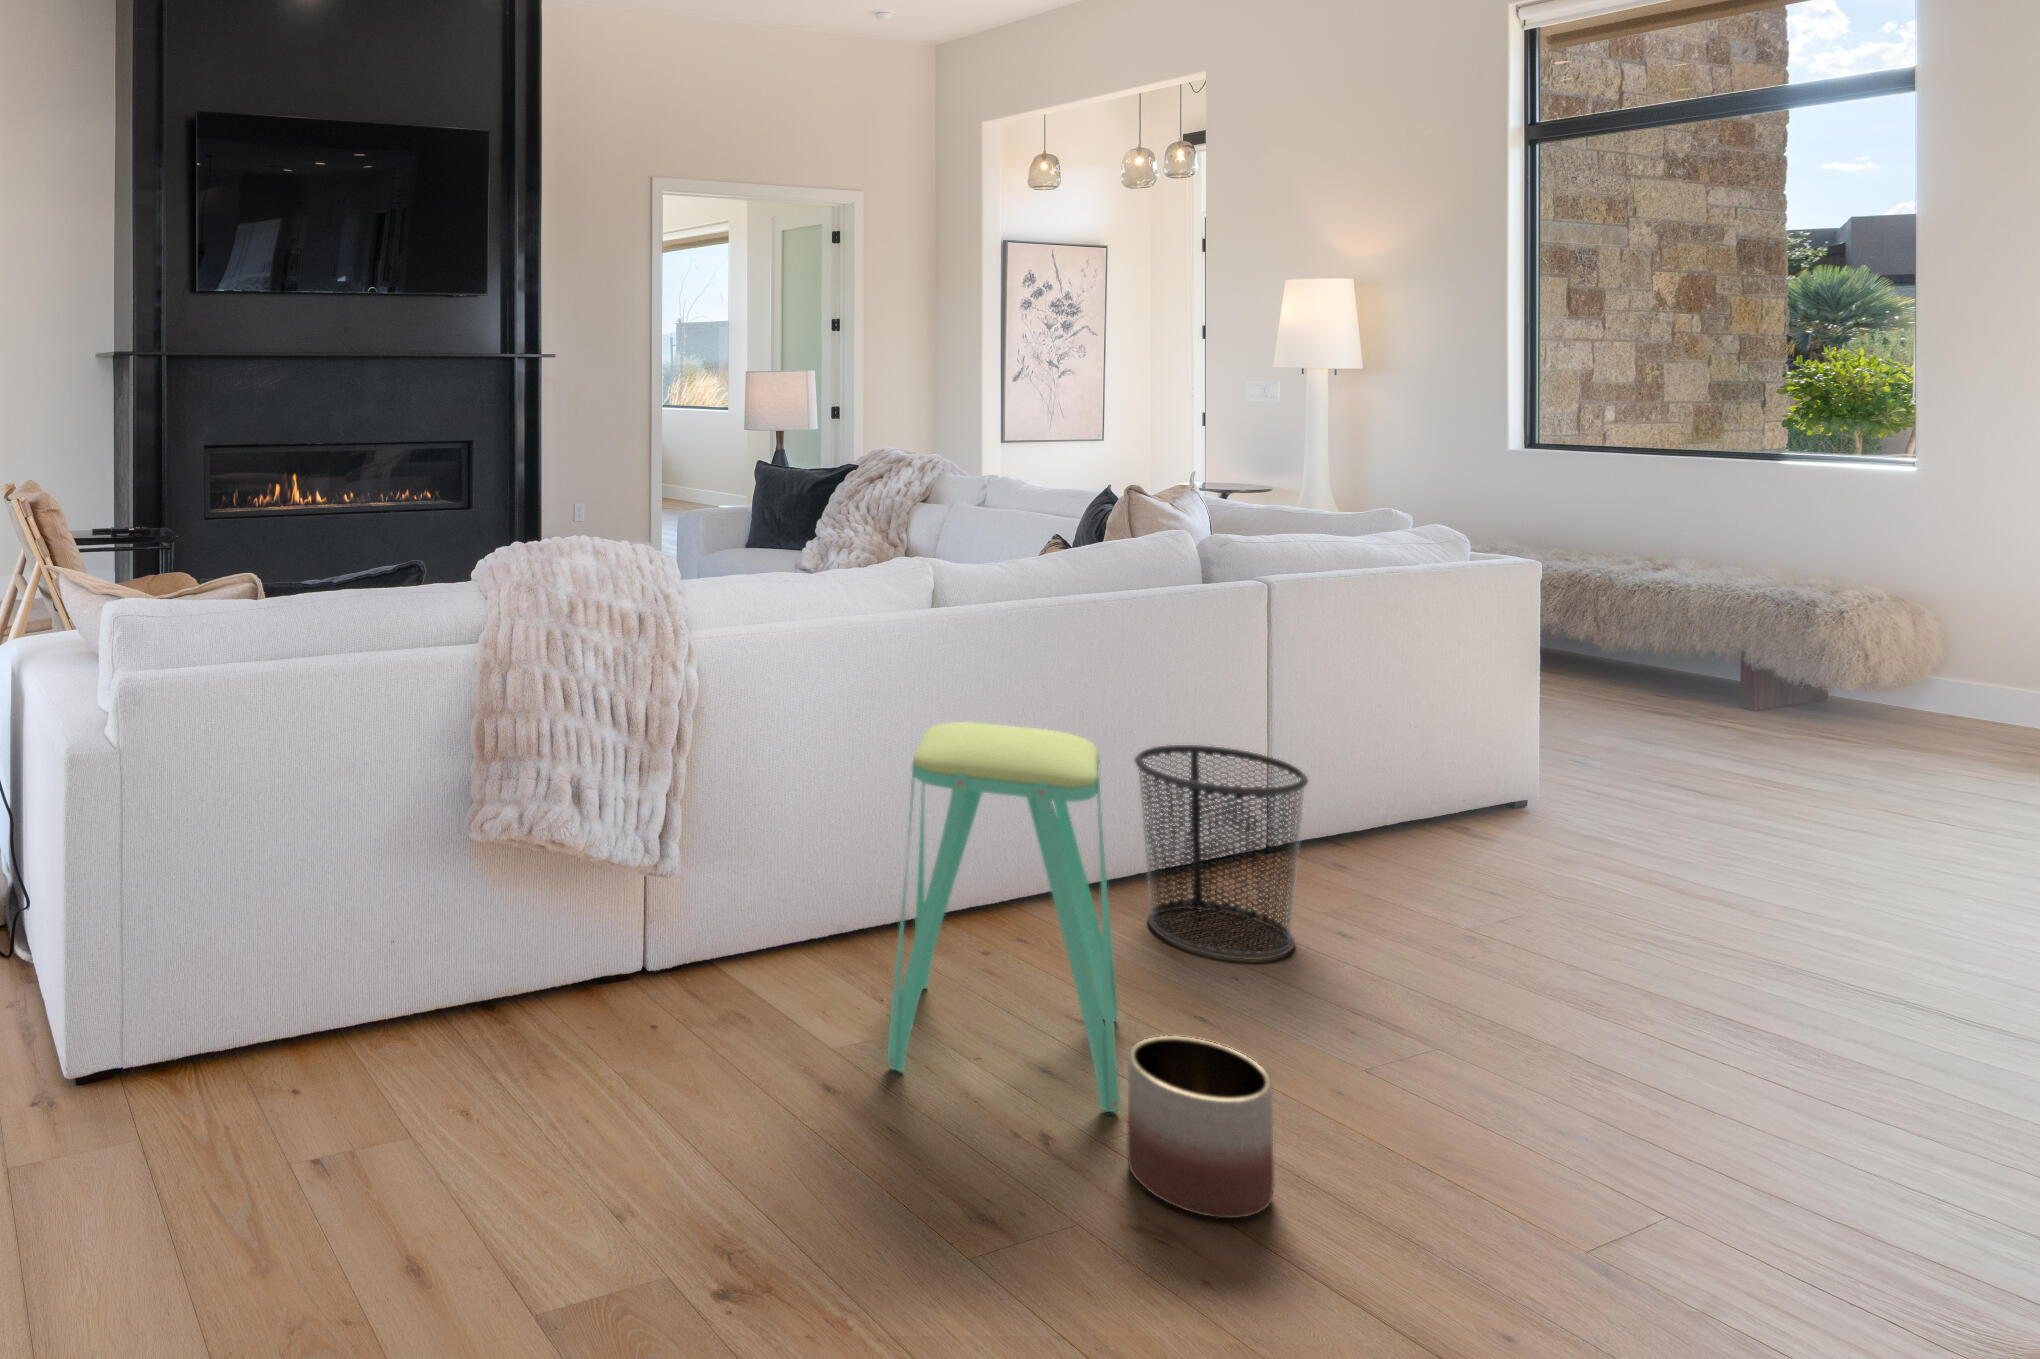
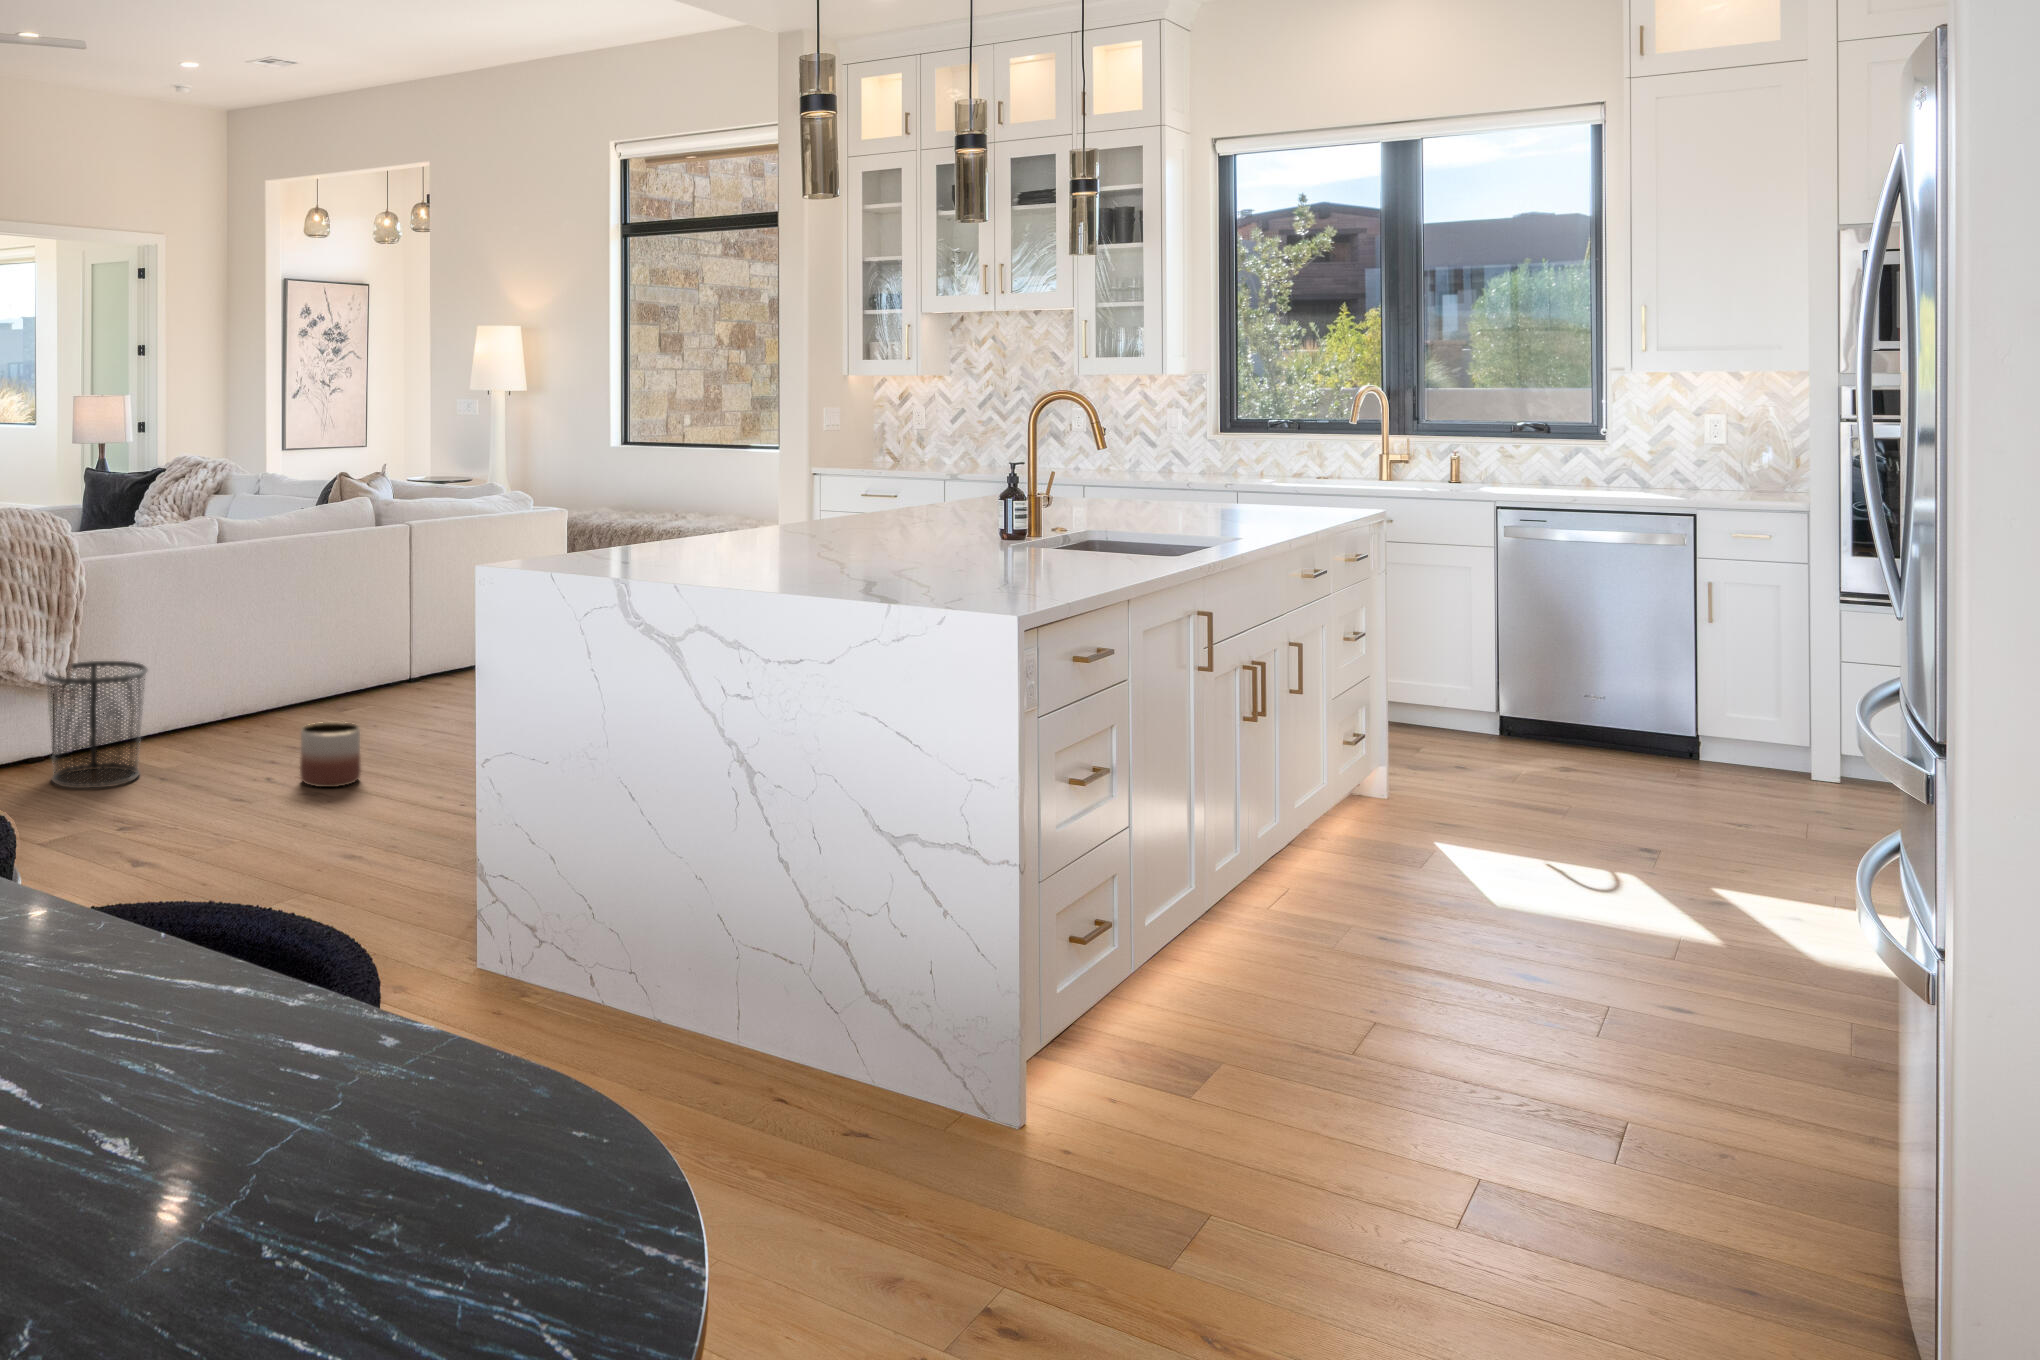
stool: present [887,722,1120,1112] -> none [190,597,309,771]
waste bin: present [1135,745,1308,960] -> present [44,661,148,788]

